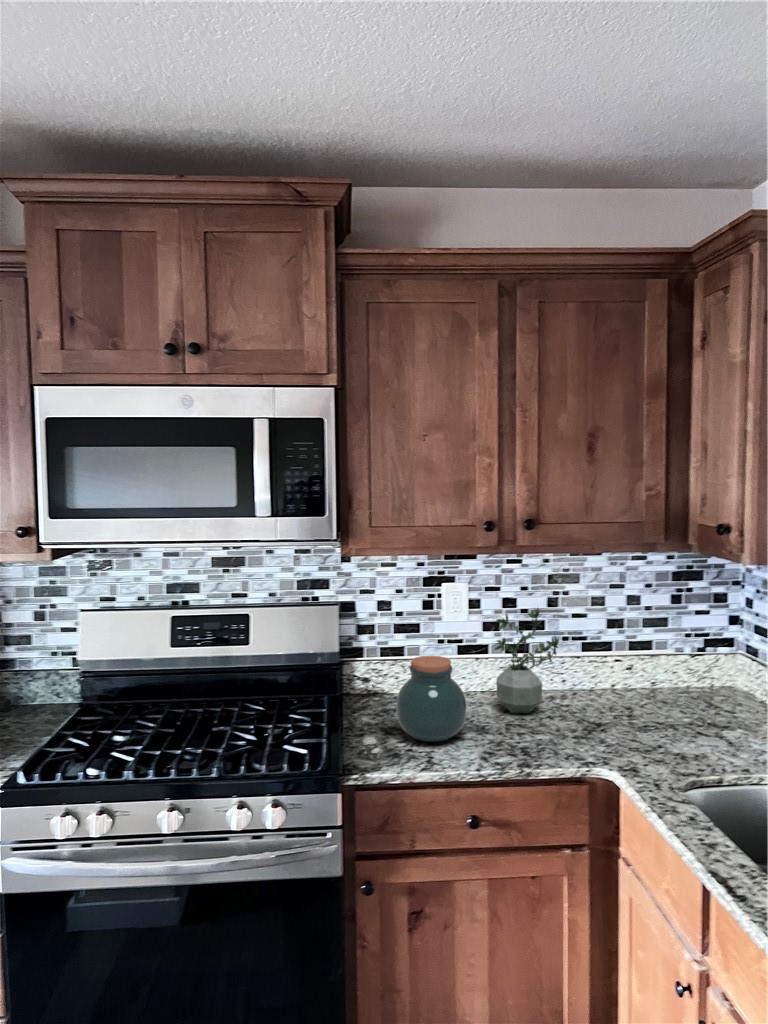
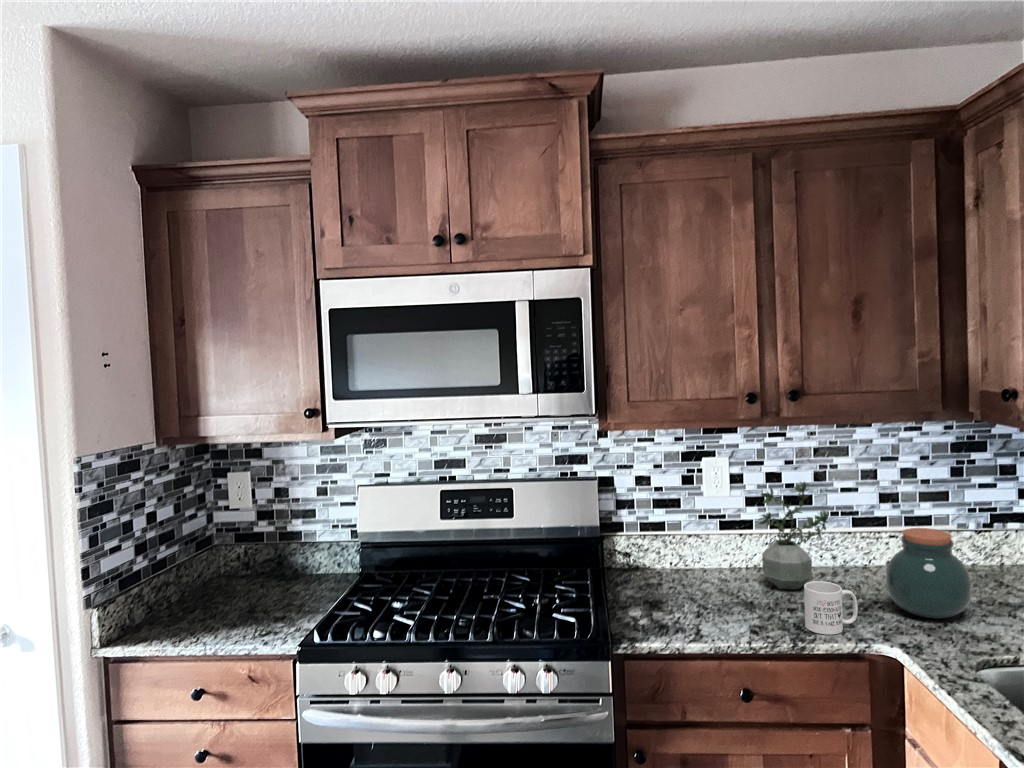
jar: present [396,656,466,742] -> present [886,528,972,618]
mug: none [533,707,582,759] -> present [804,581,858,635]

